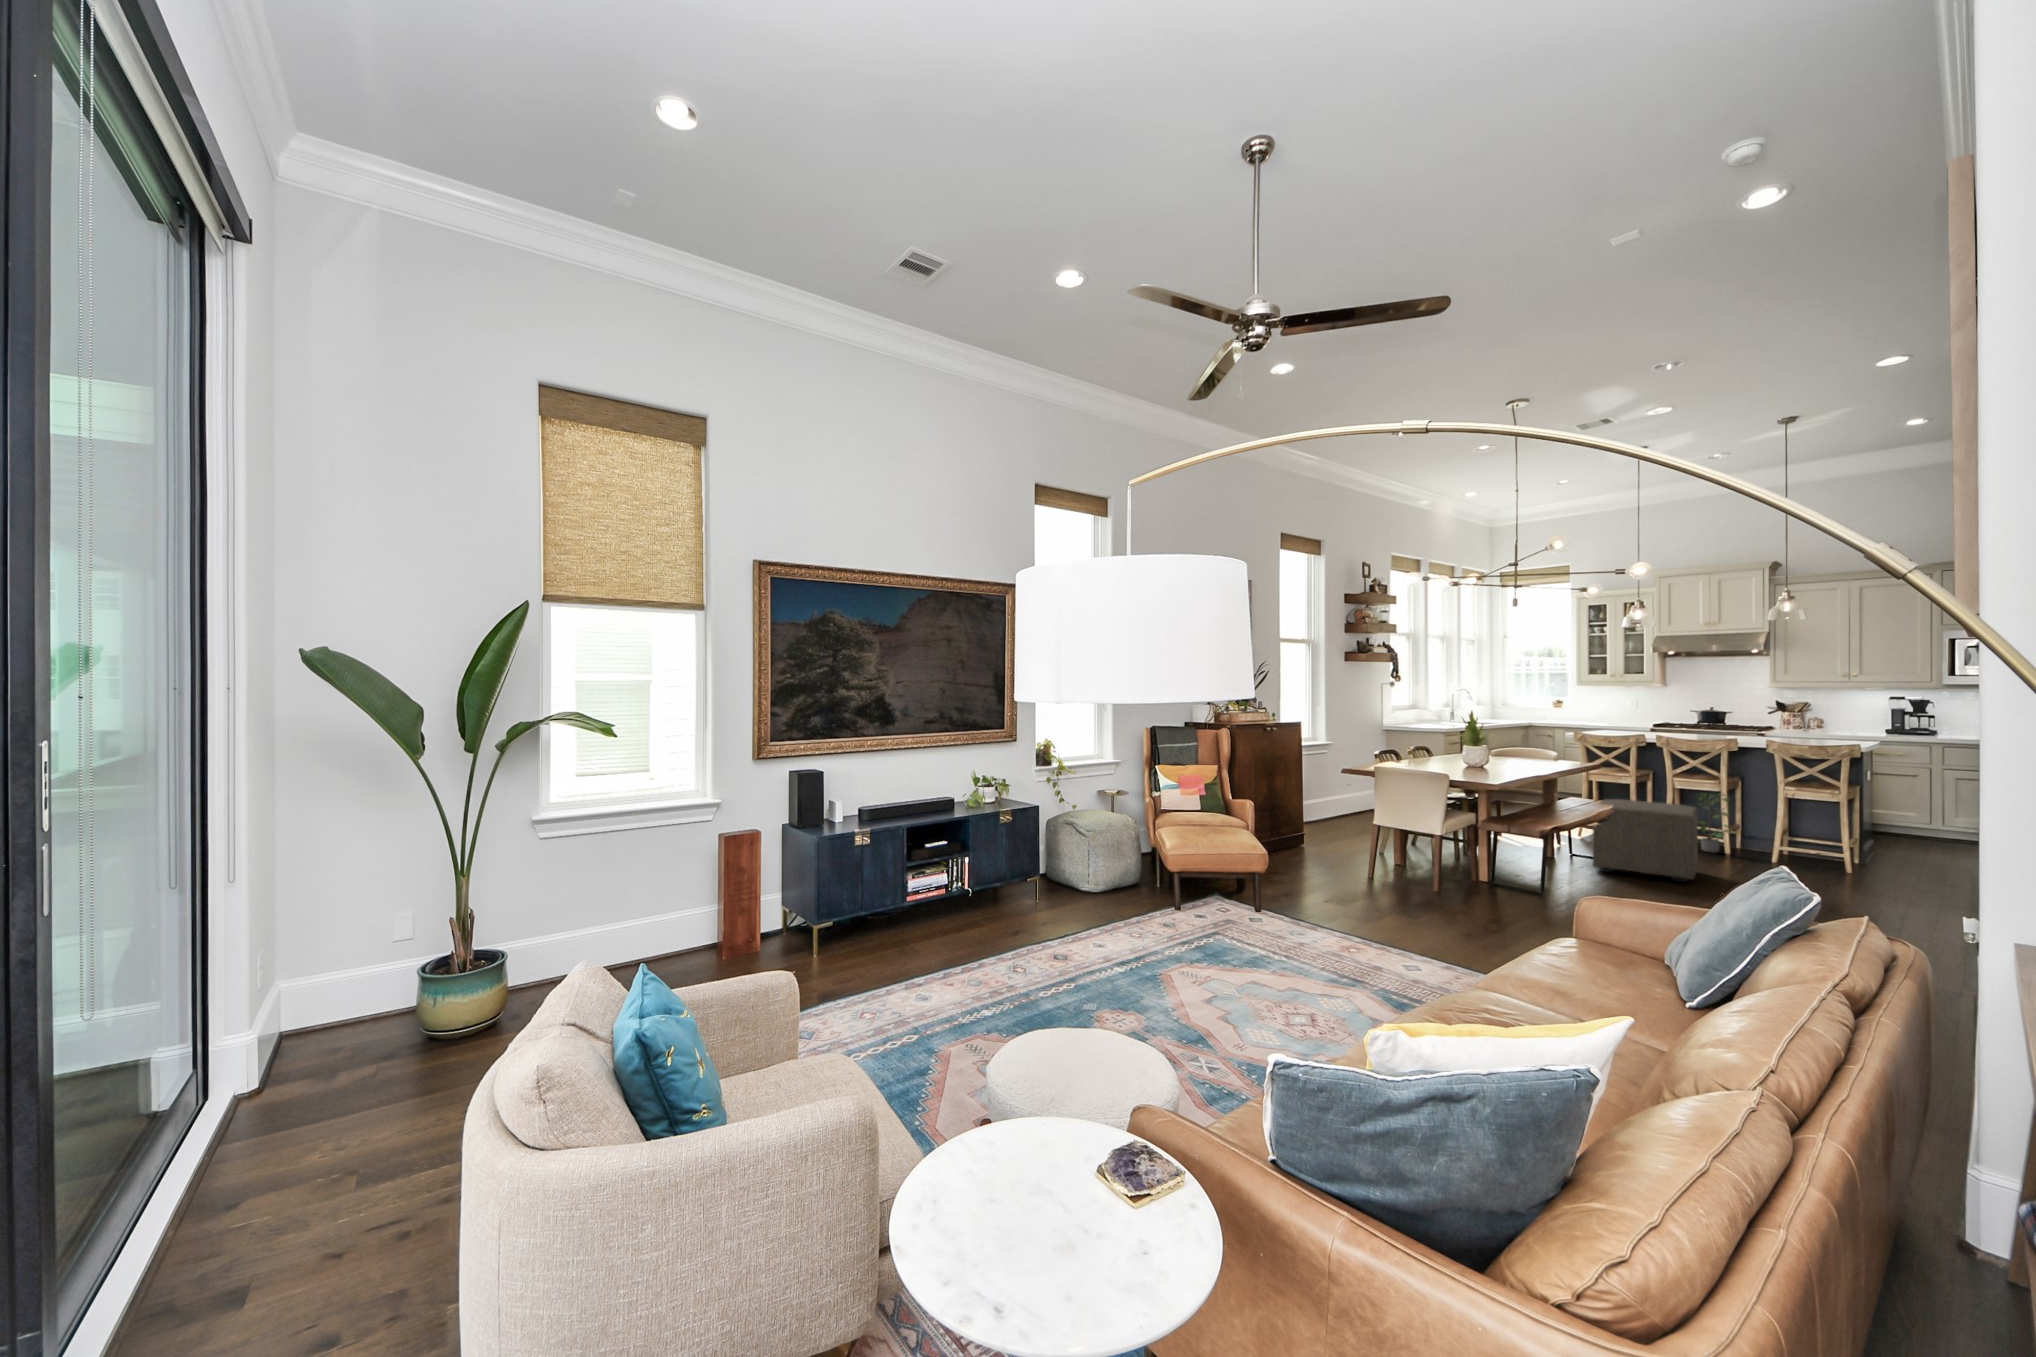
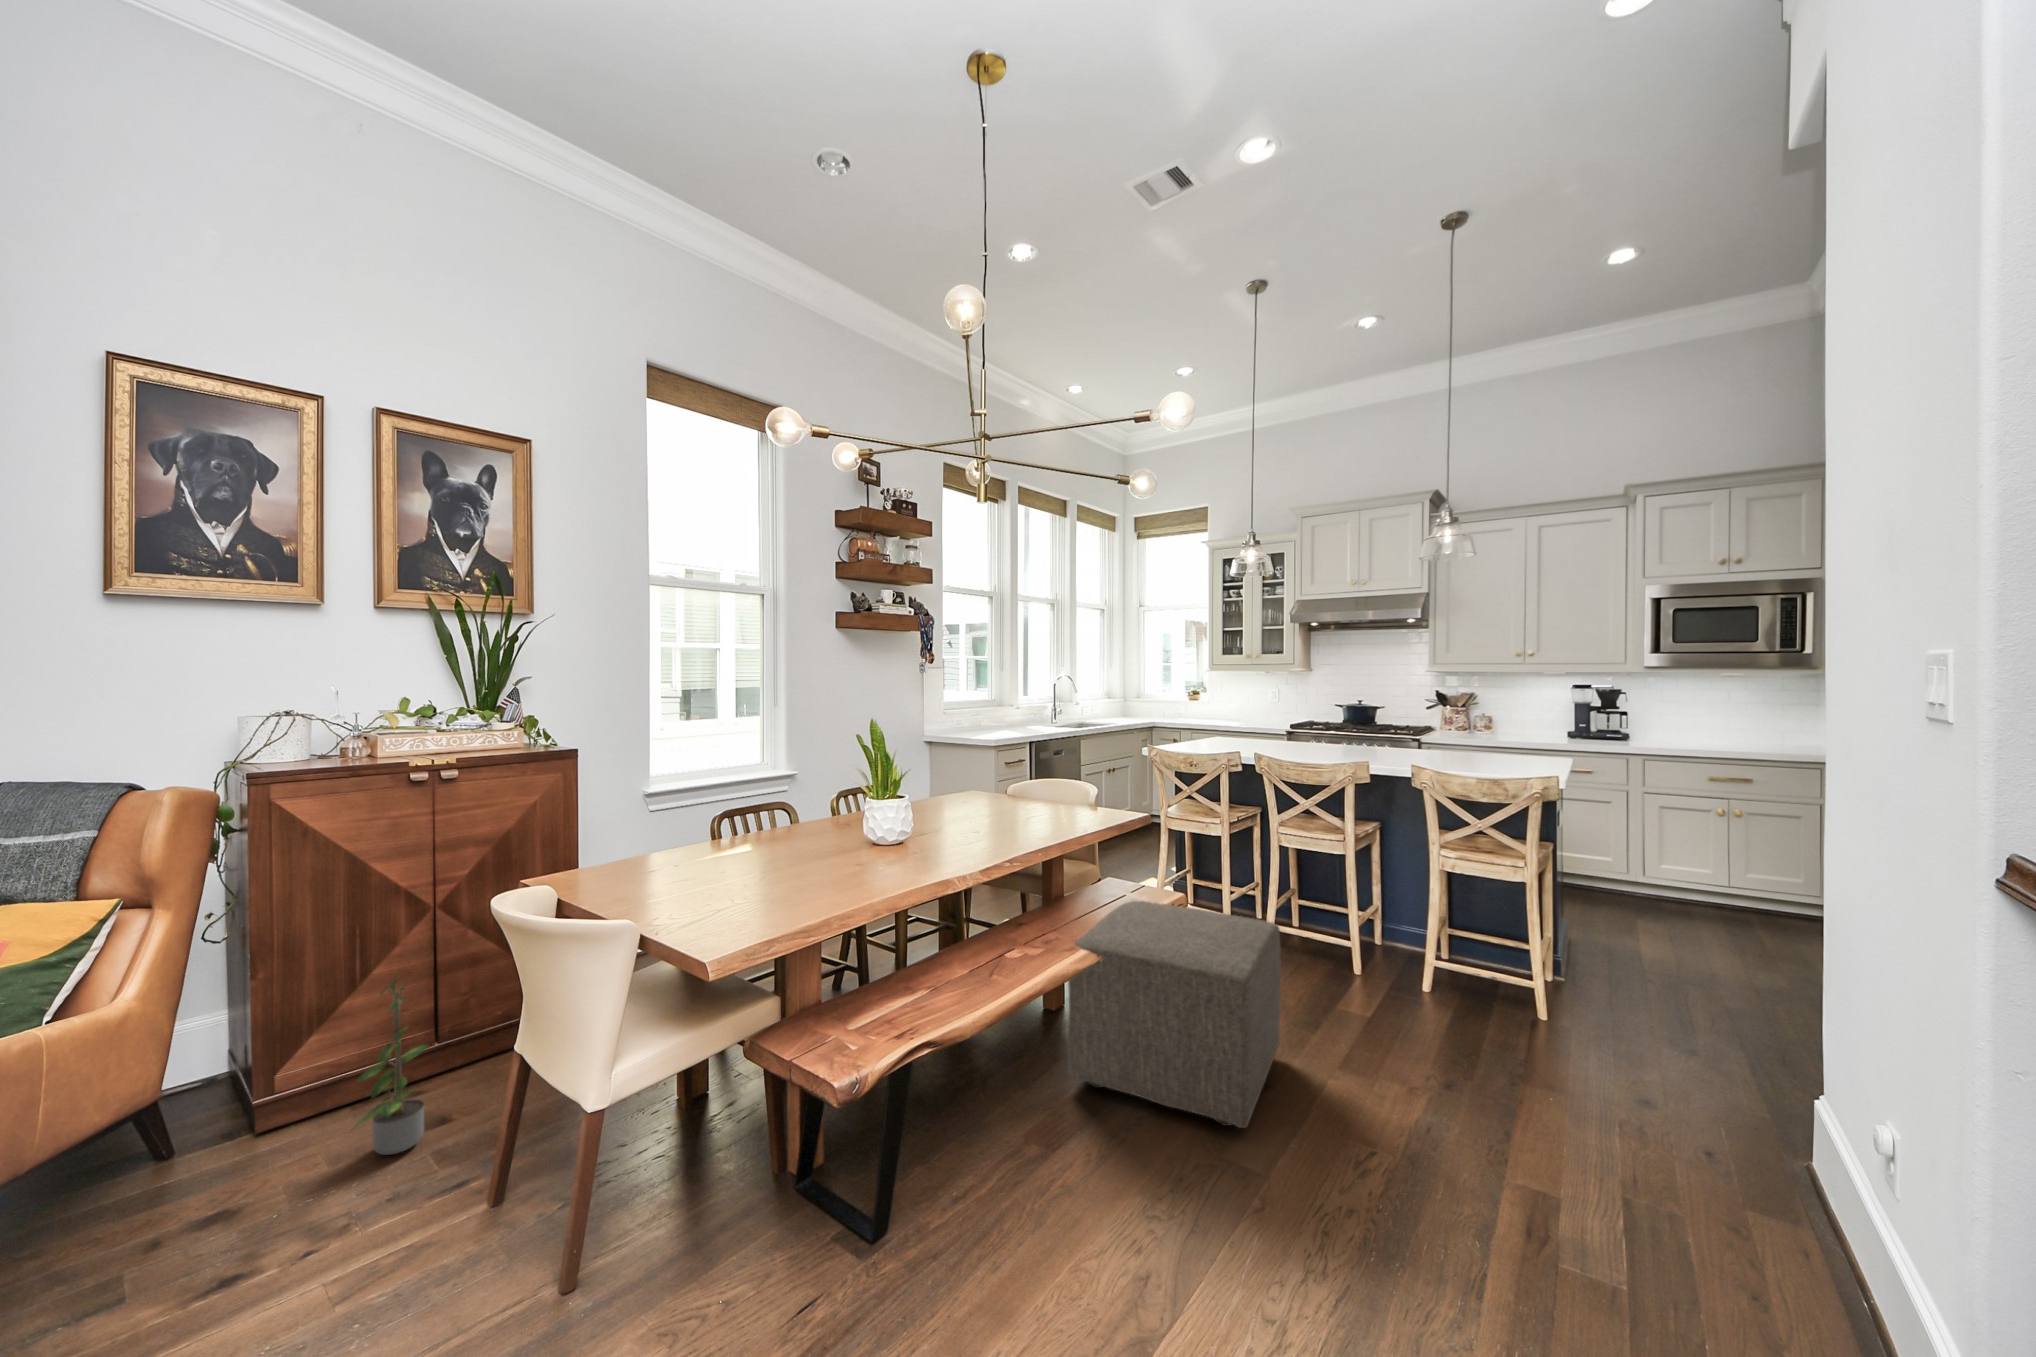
potted plant: present [1698,794,1730,853] -> present [355,976,428,1155]

